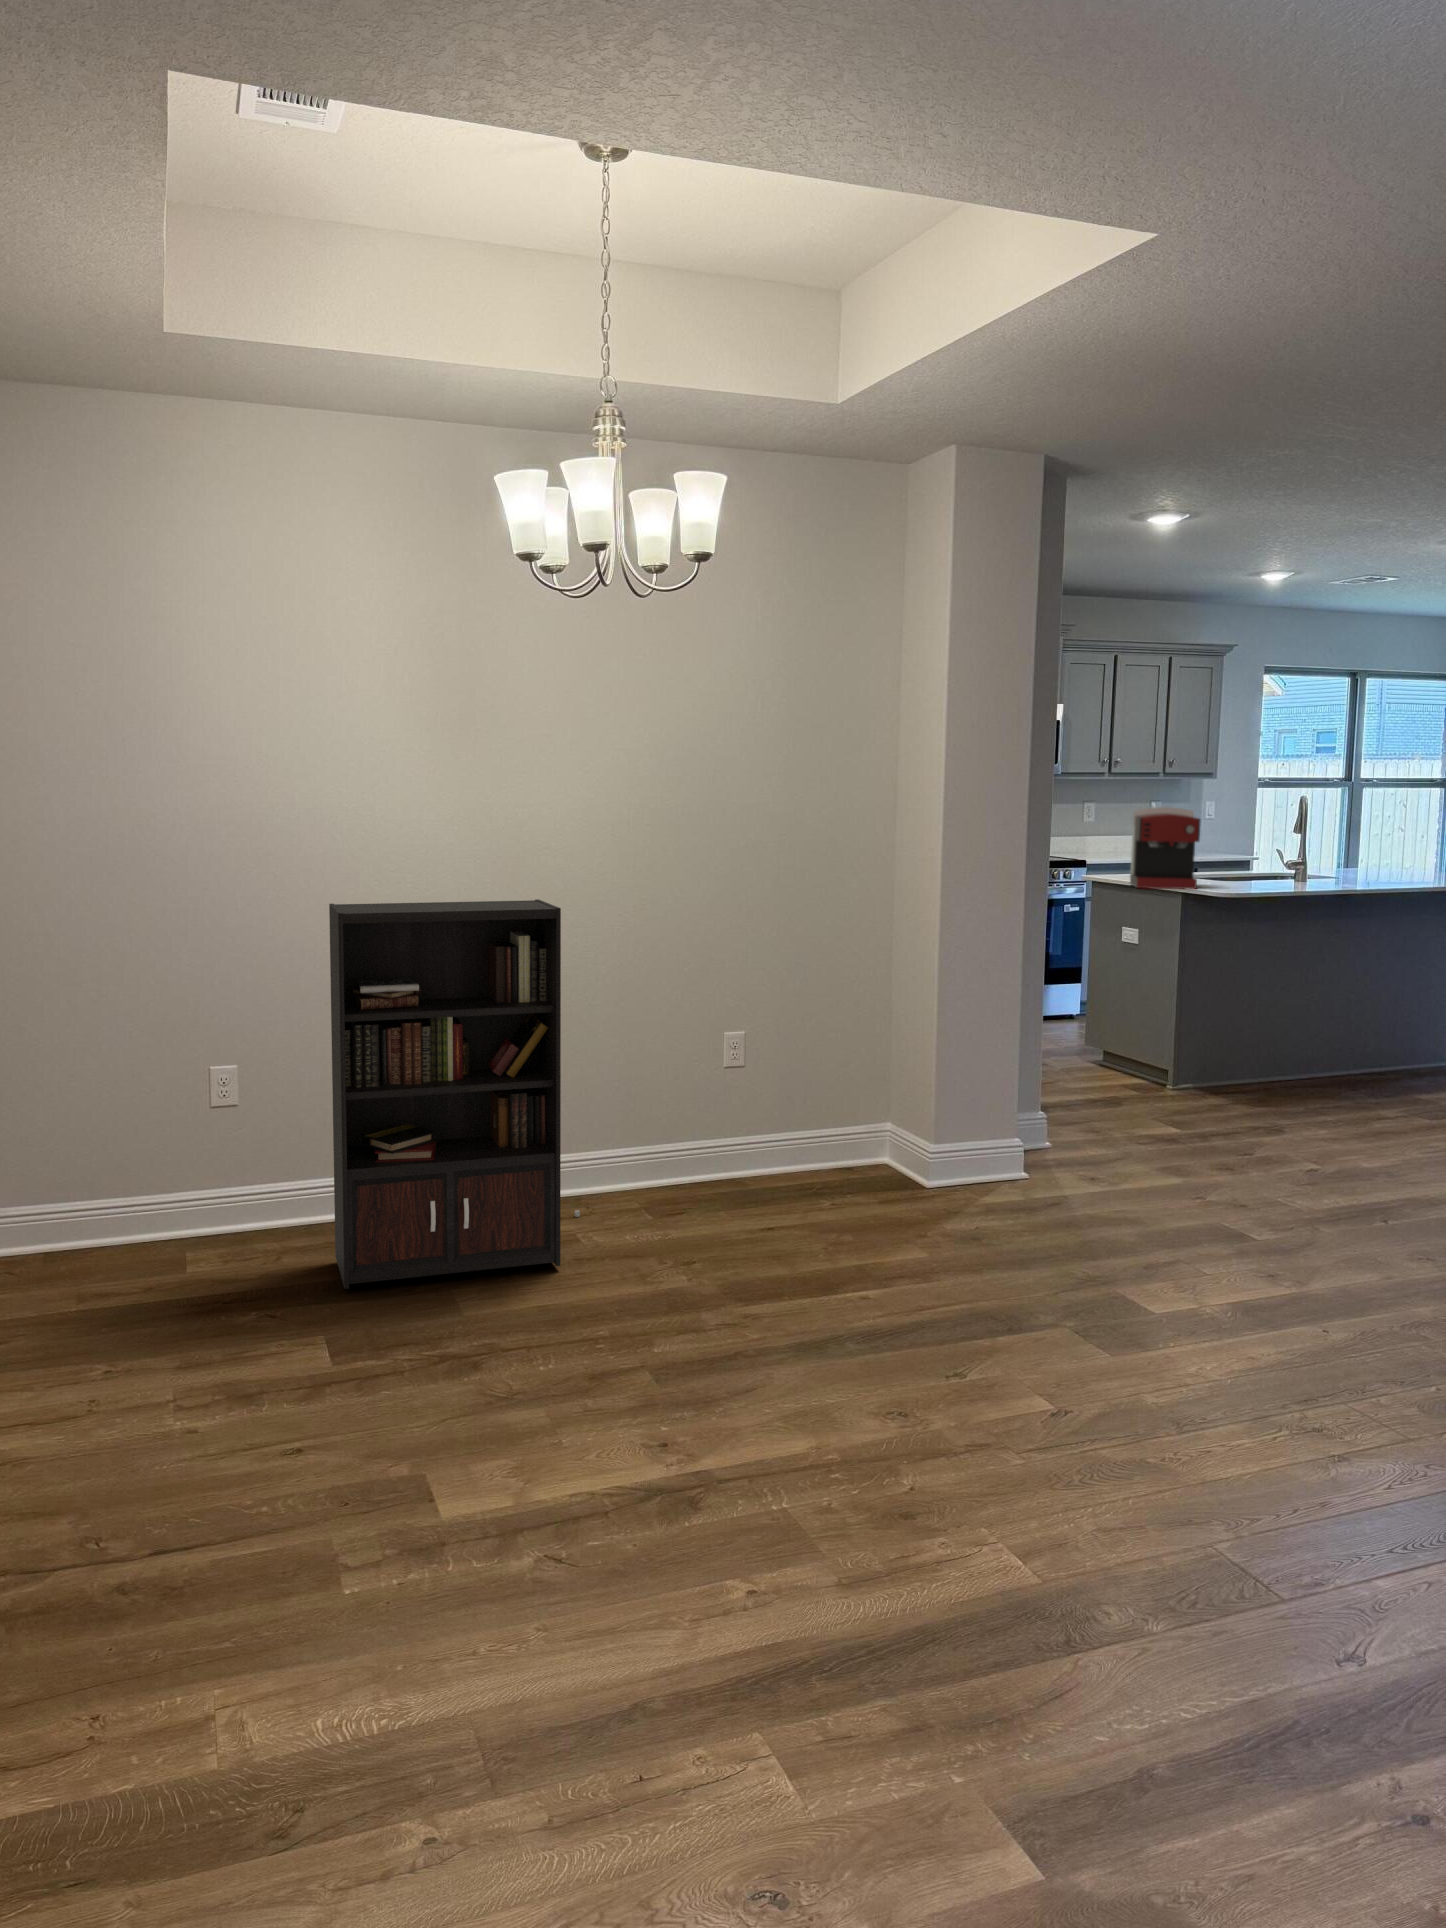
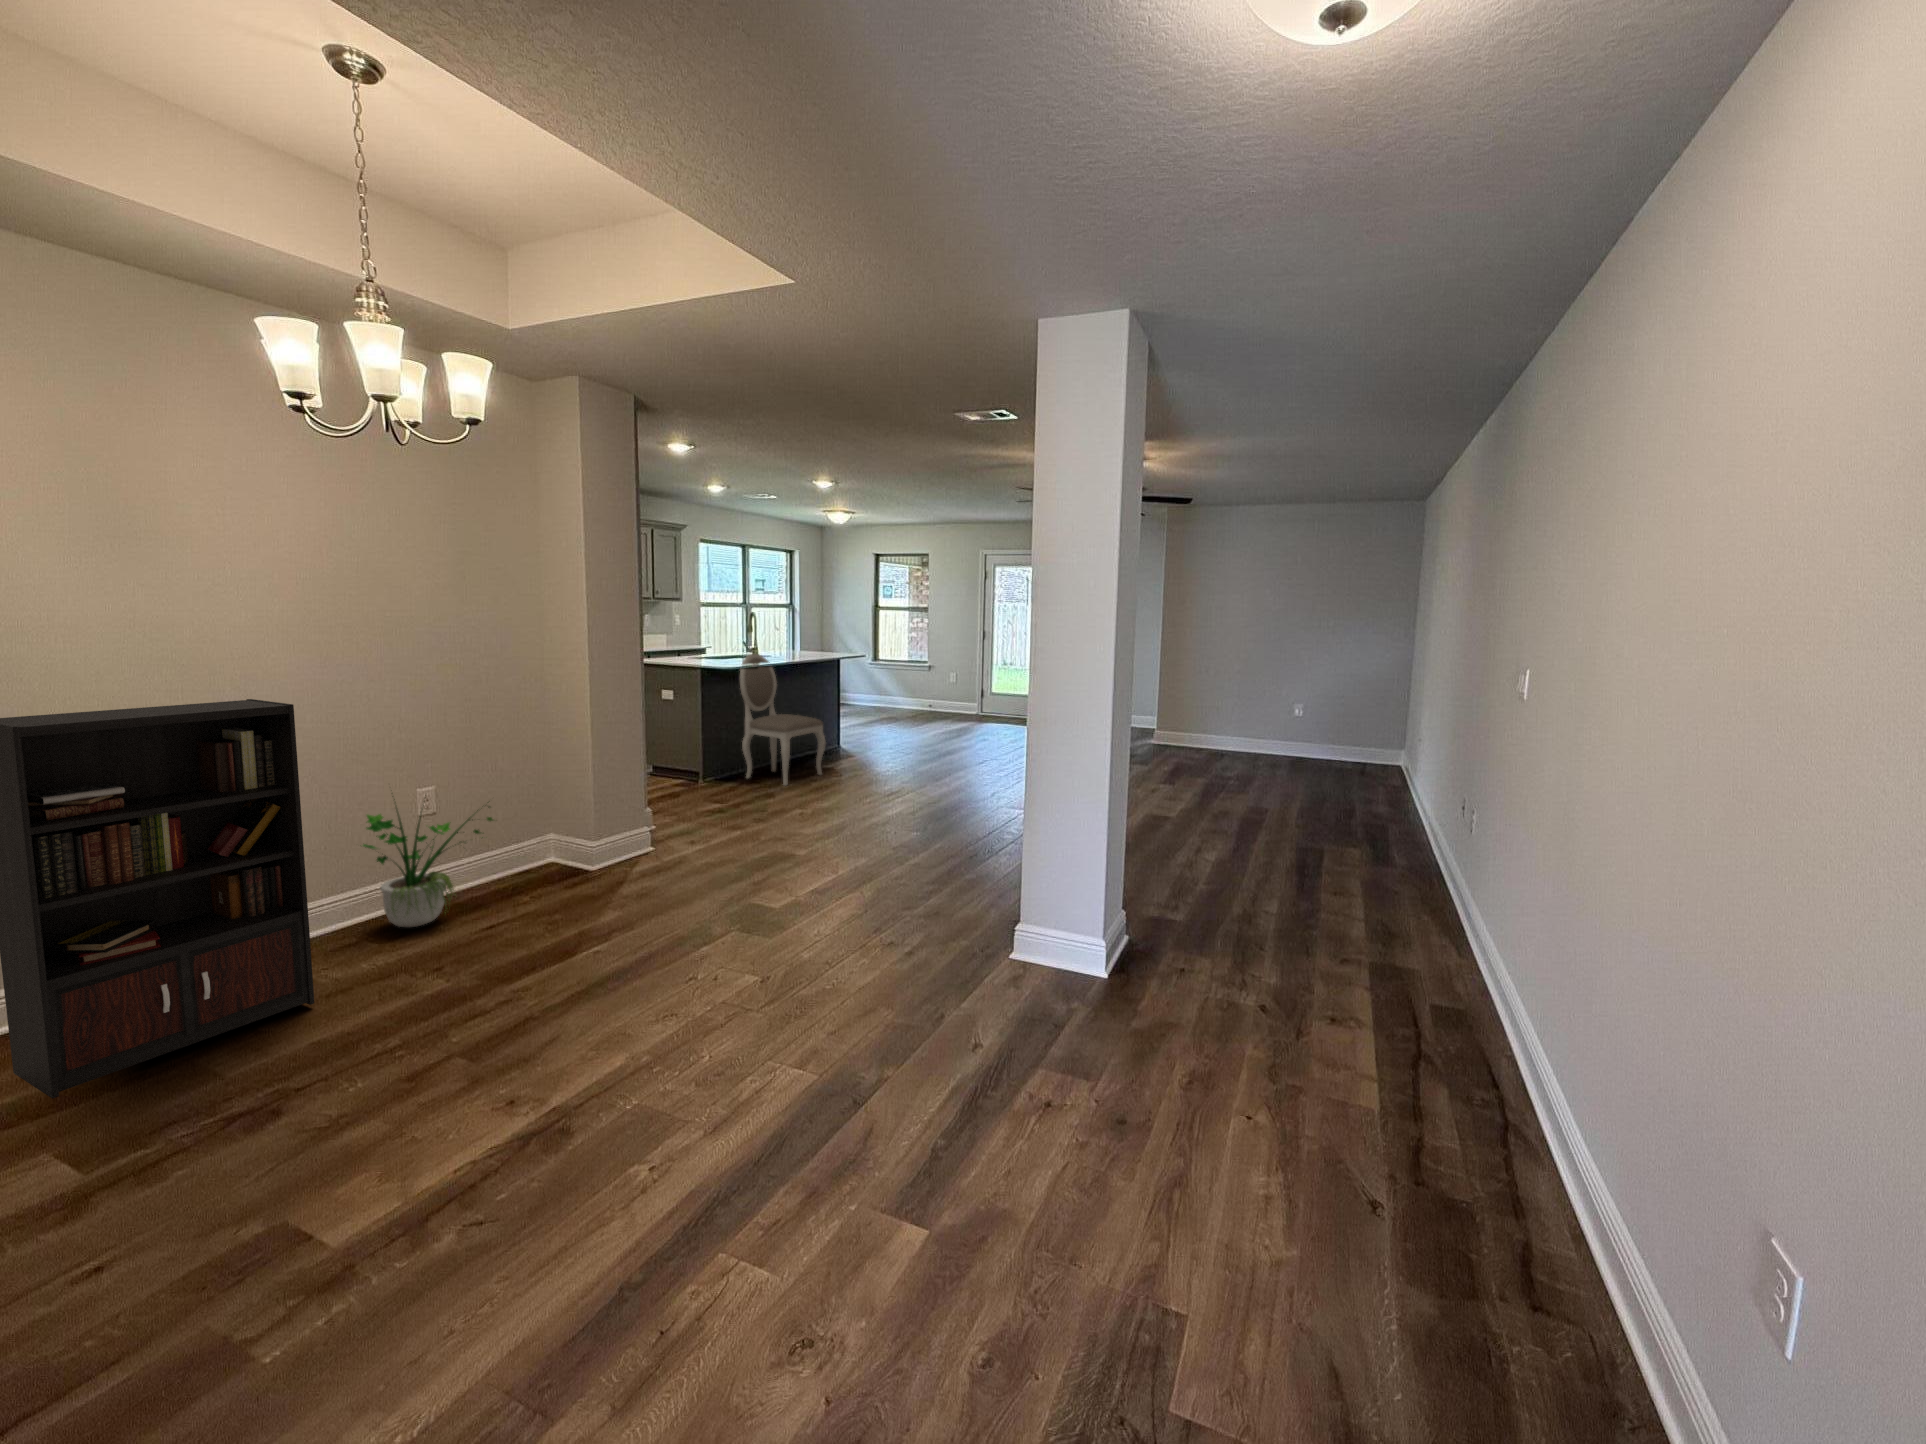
coffee maker: present [1130,807,1200,889] -> none [665,618,710,667]
dining chair: none [1245,871,1408,1115] -> present [740,654,826,786]
potted plant: none [638,1016,808,1208] -> present [363,799,493,927]

